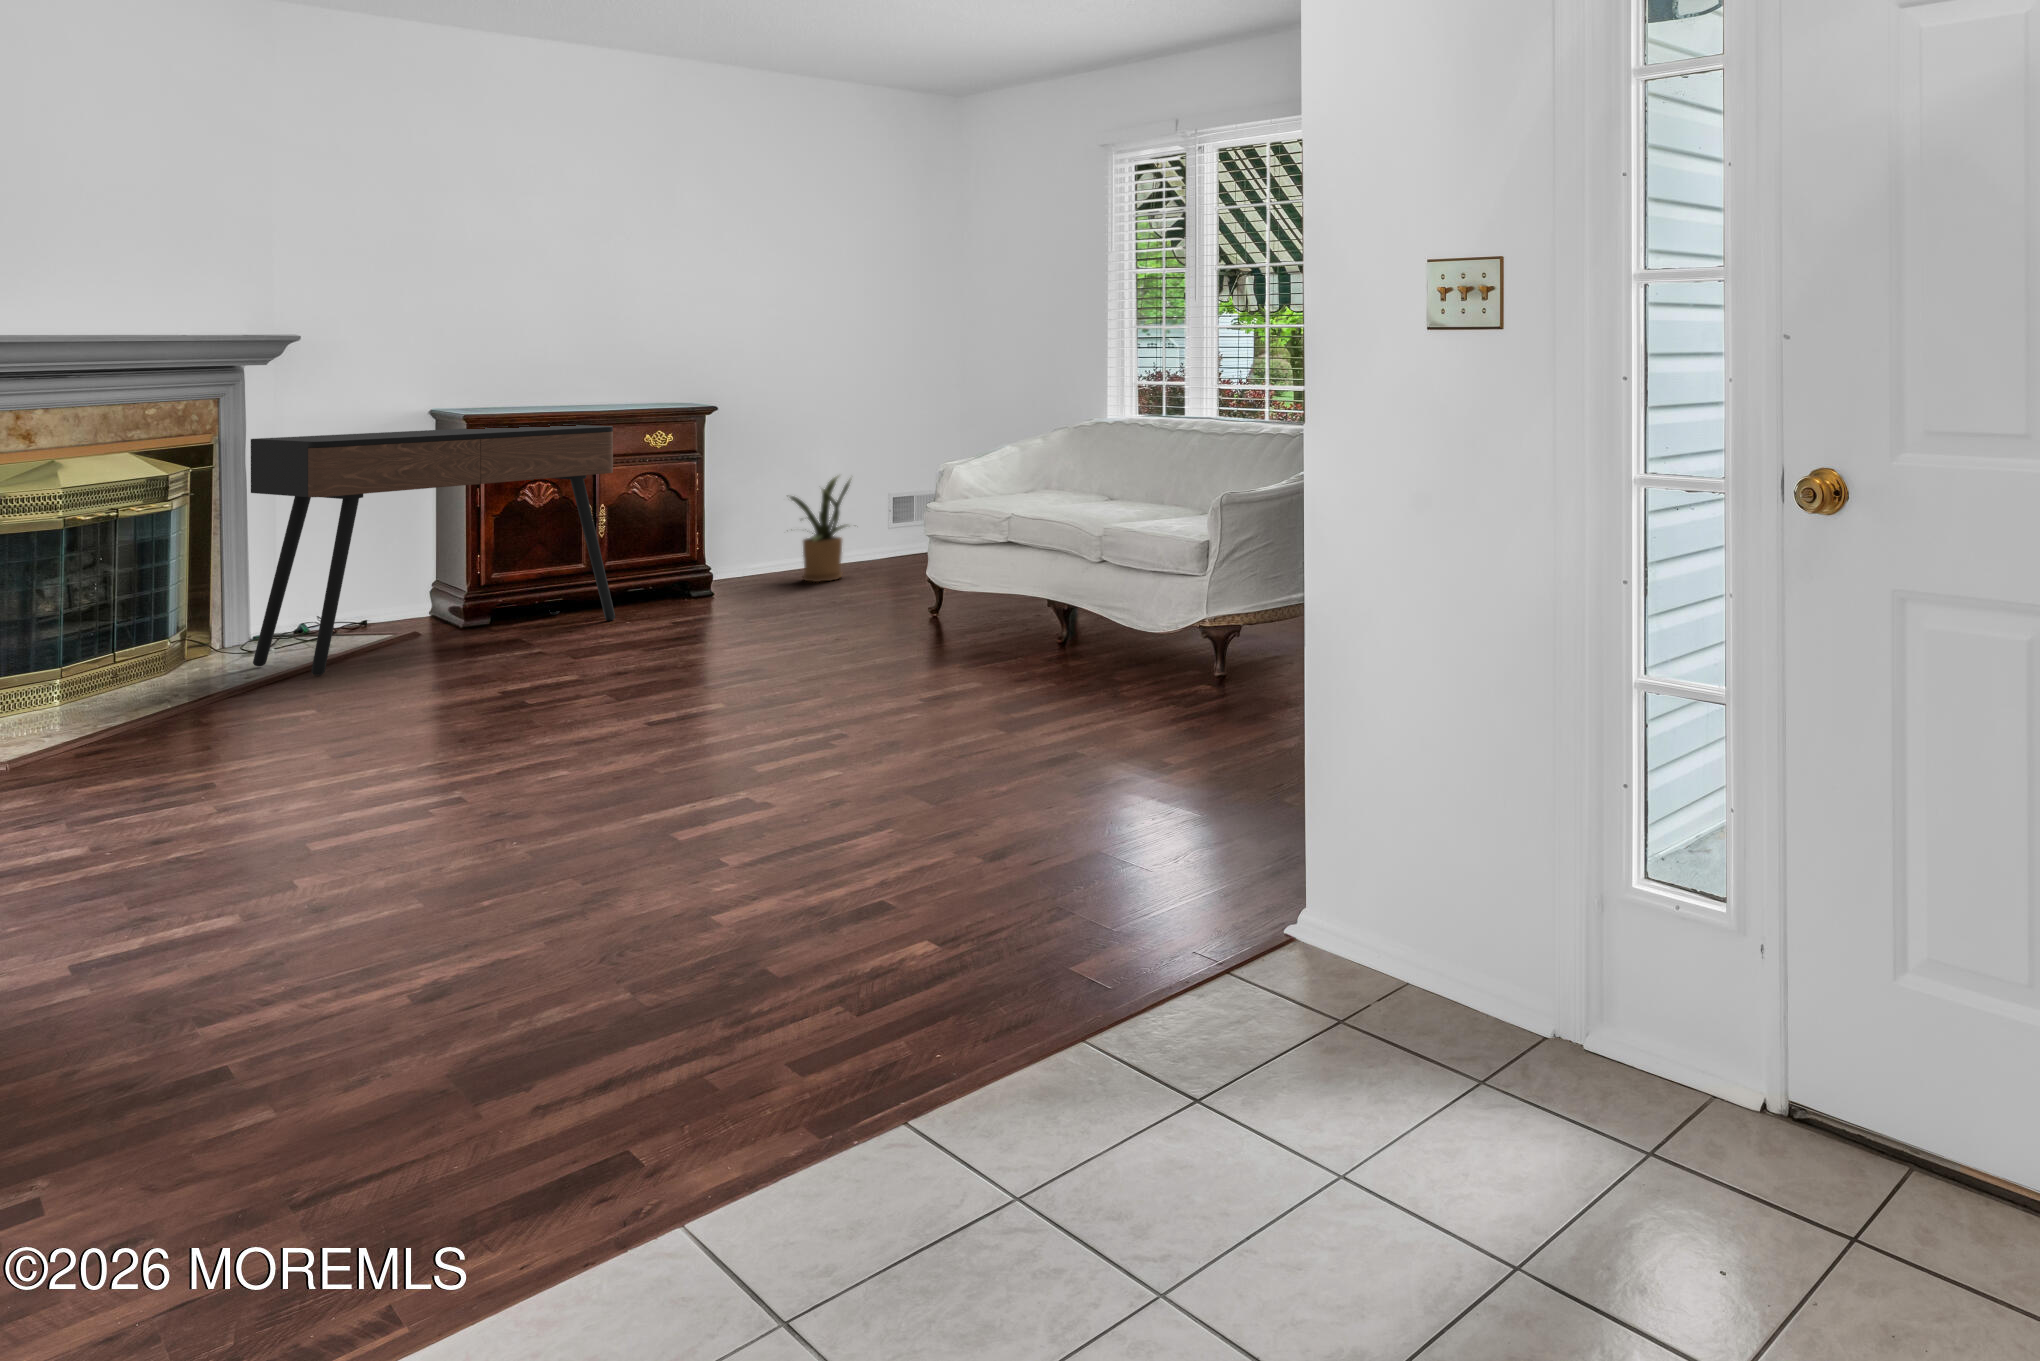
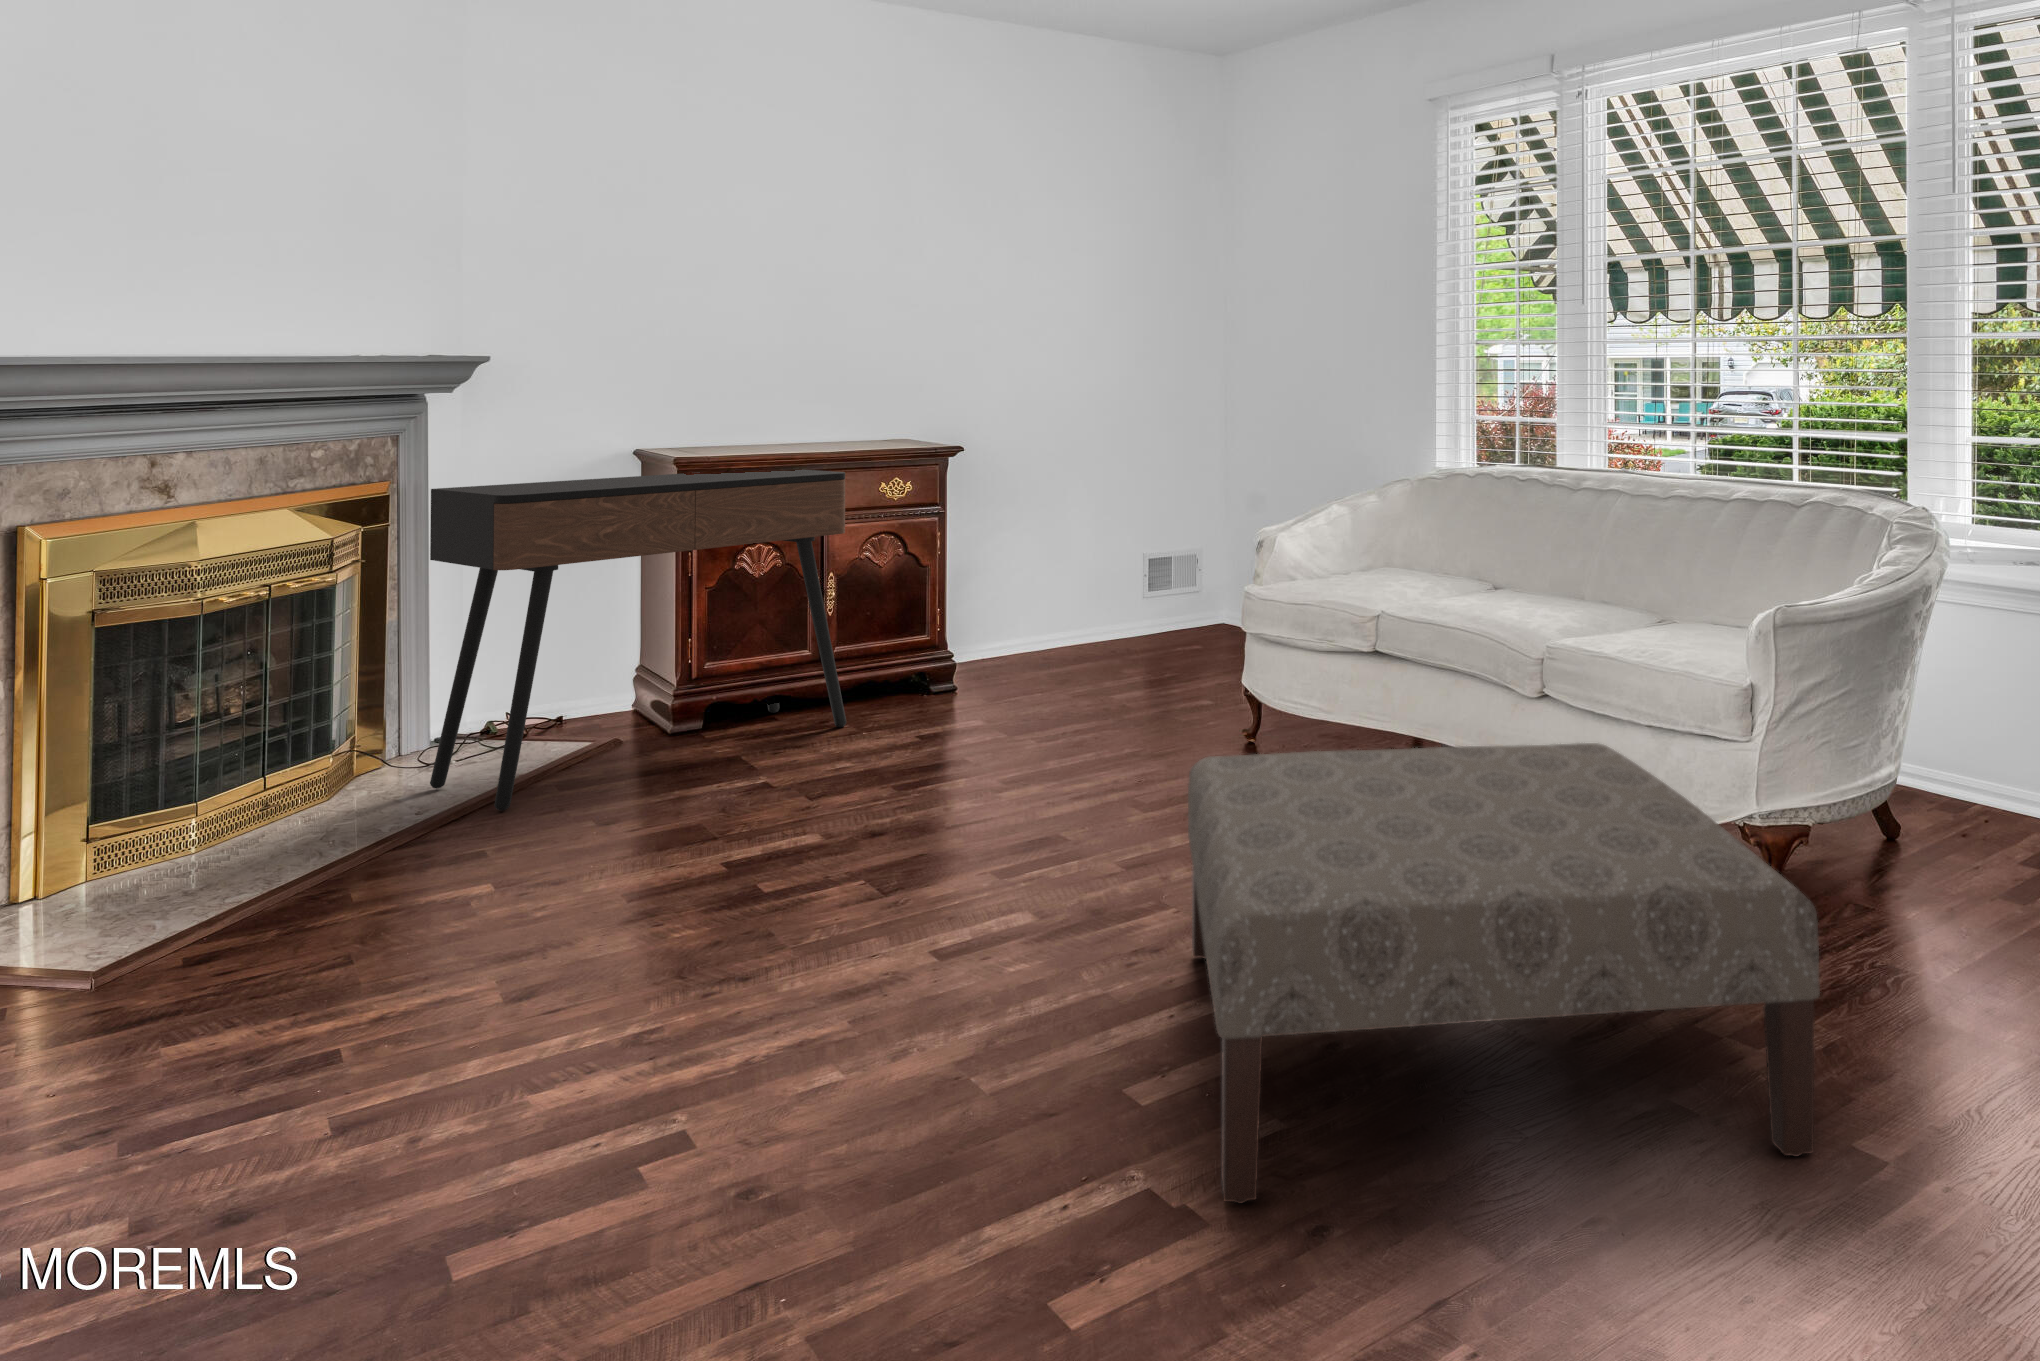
house plant: present [790,476,850,582] -> none [1026,531,1113,671]
ottoman: none [780,578,1134,796] -> present [1188,743,1820,1203]

